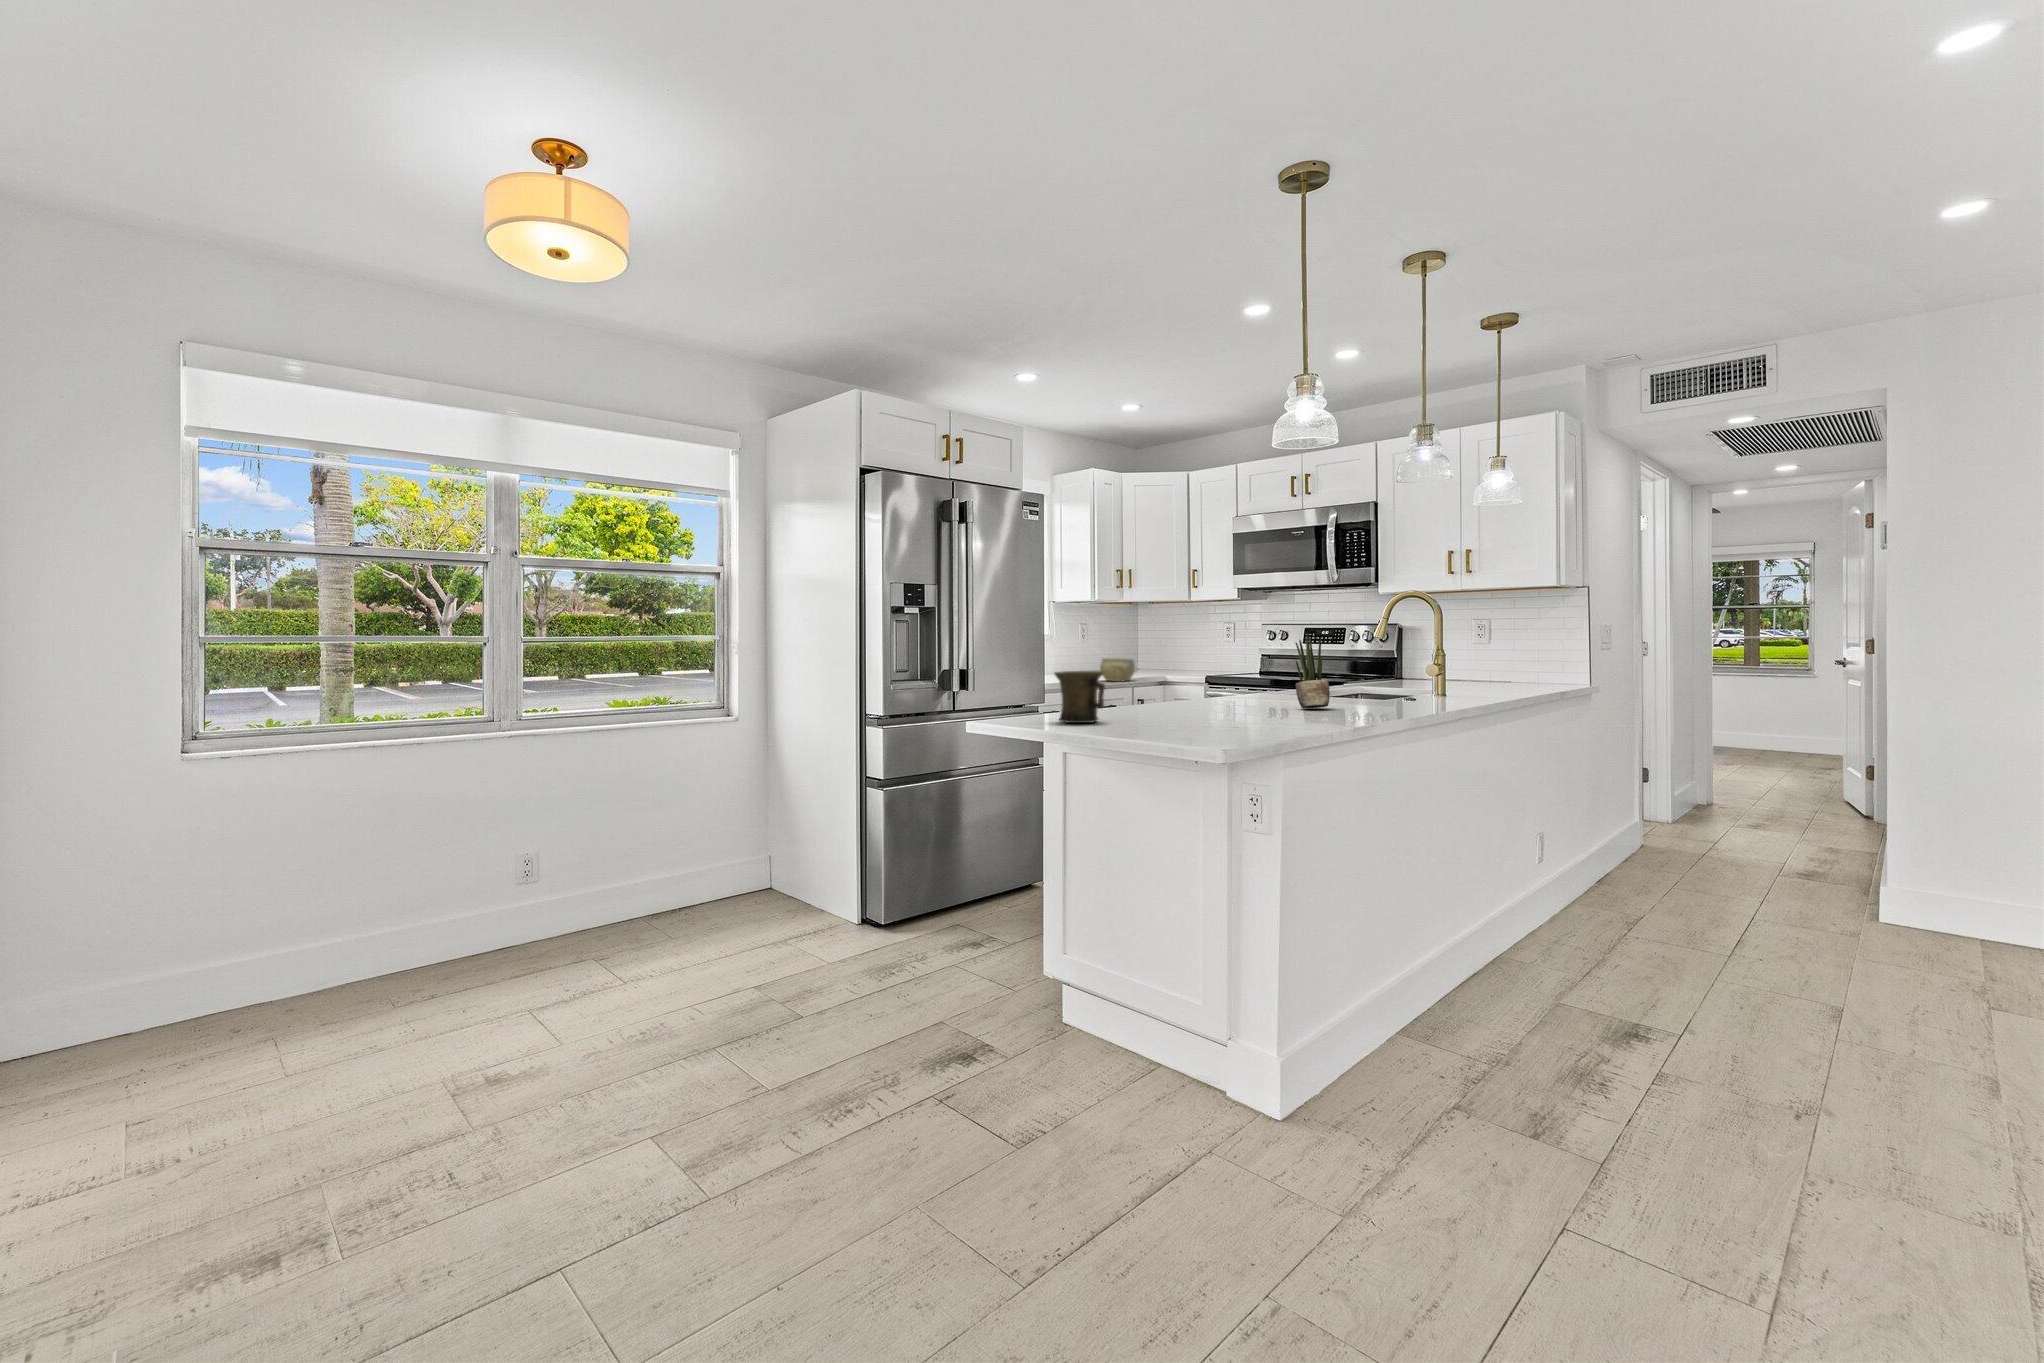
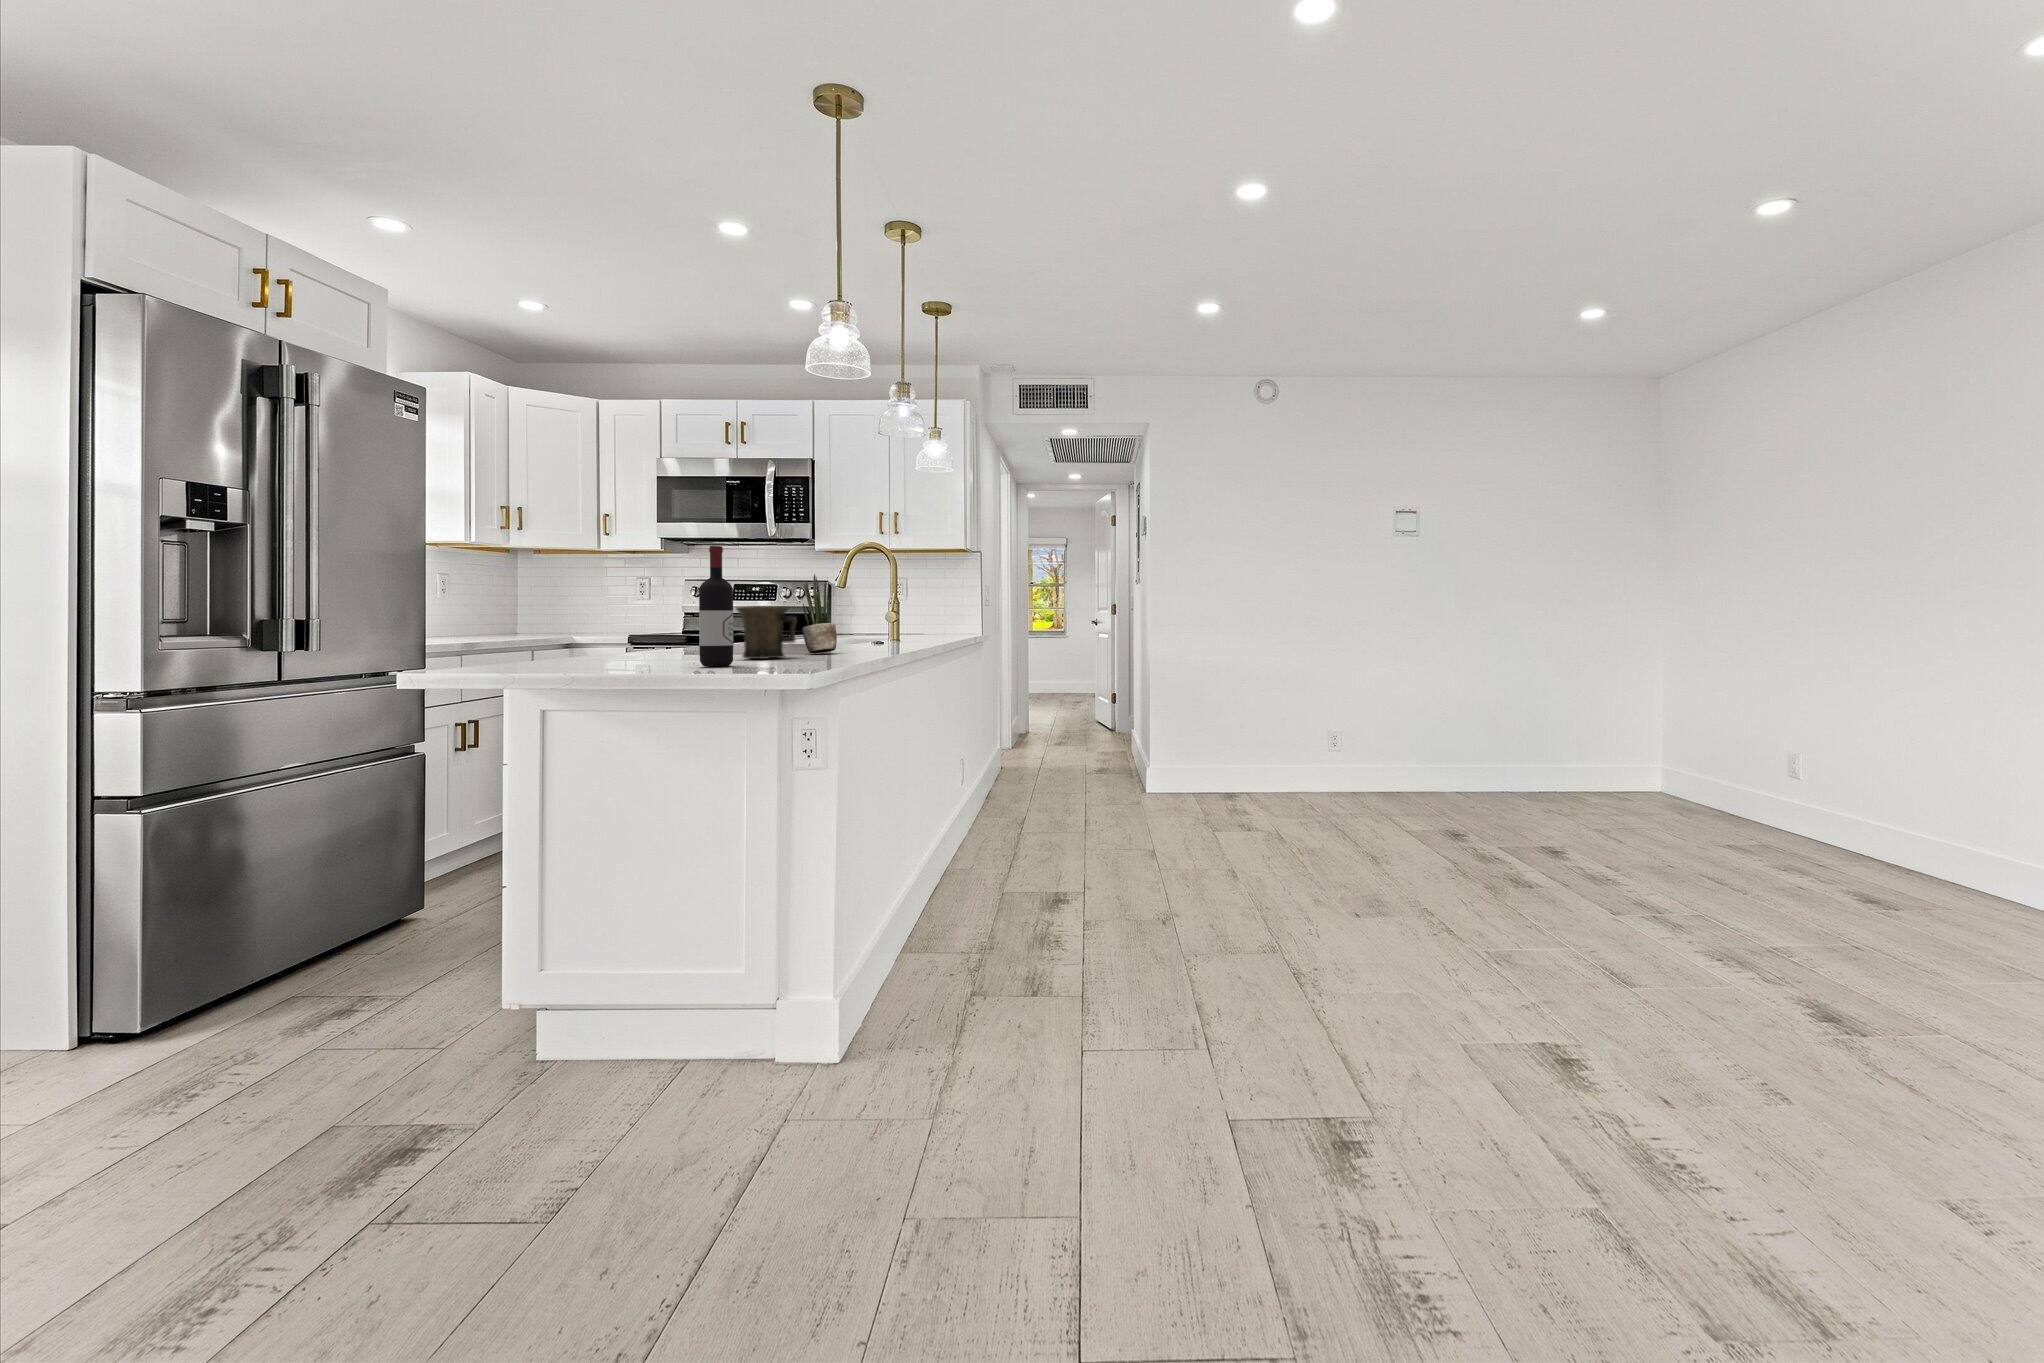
wine bottle: none [1170,617,1200,723] -> present [699,546,733,666]
ceramic bowl: present [1100,658,1135,681] -> none [485,617,538,647]
mug: present [1054,671,1105,723] -> present [736,606,797,659]

